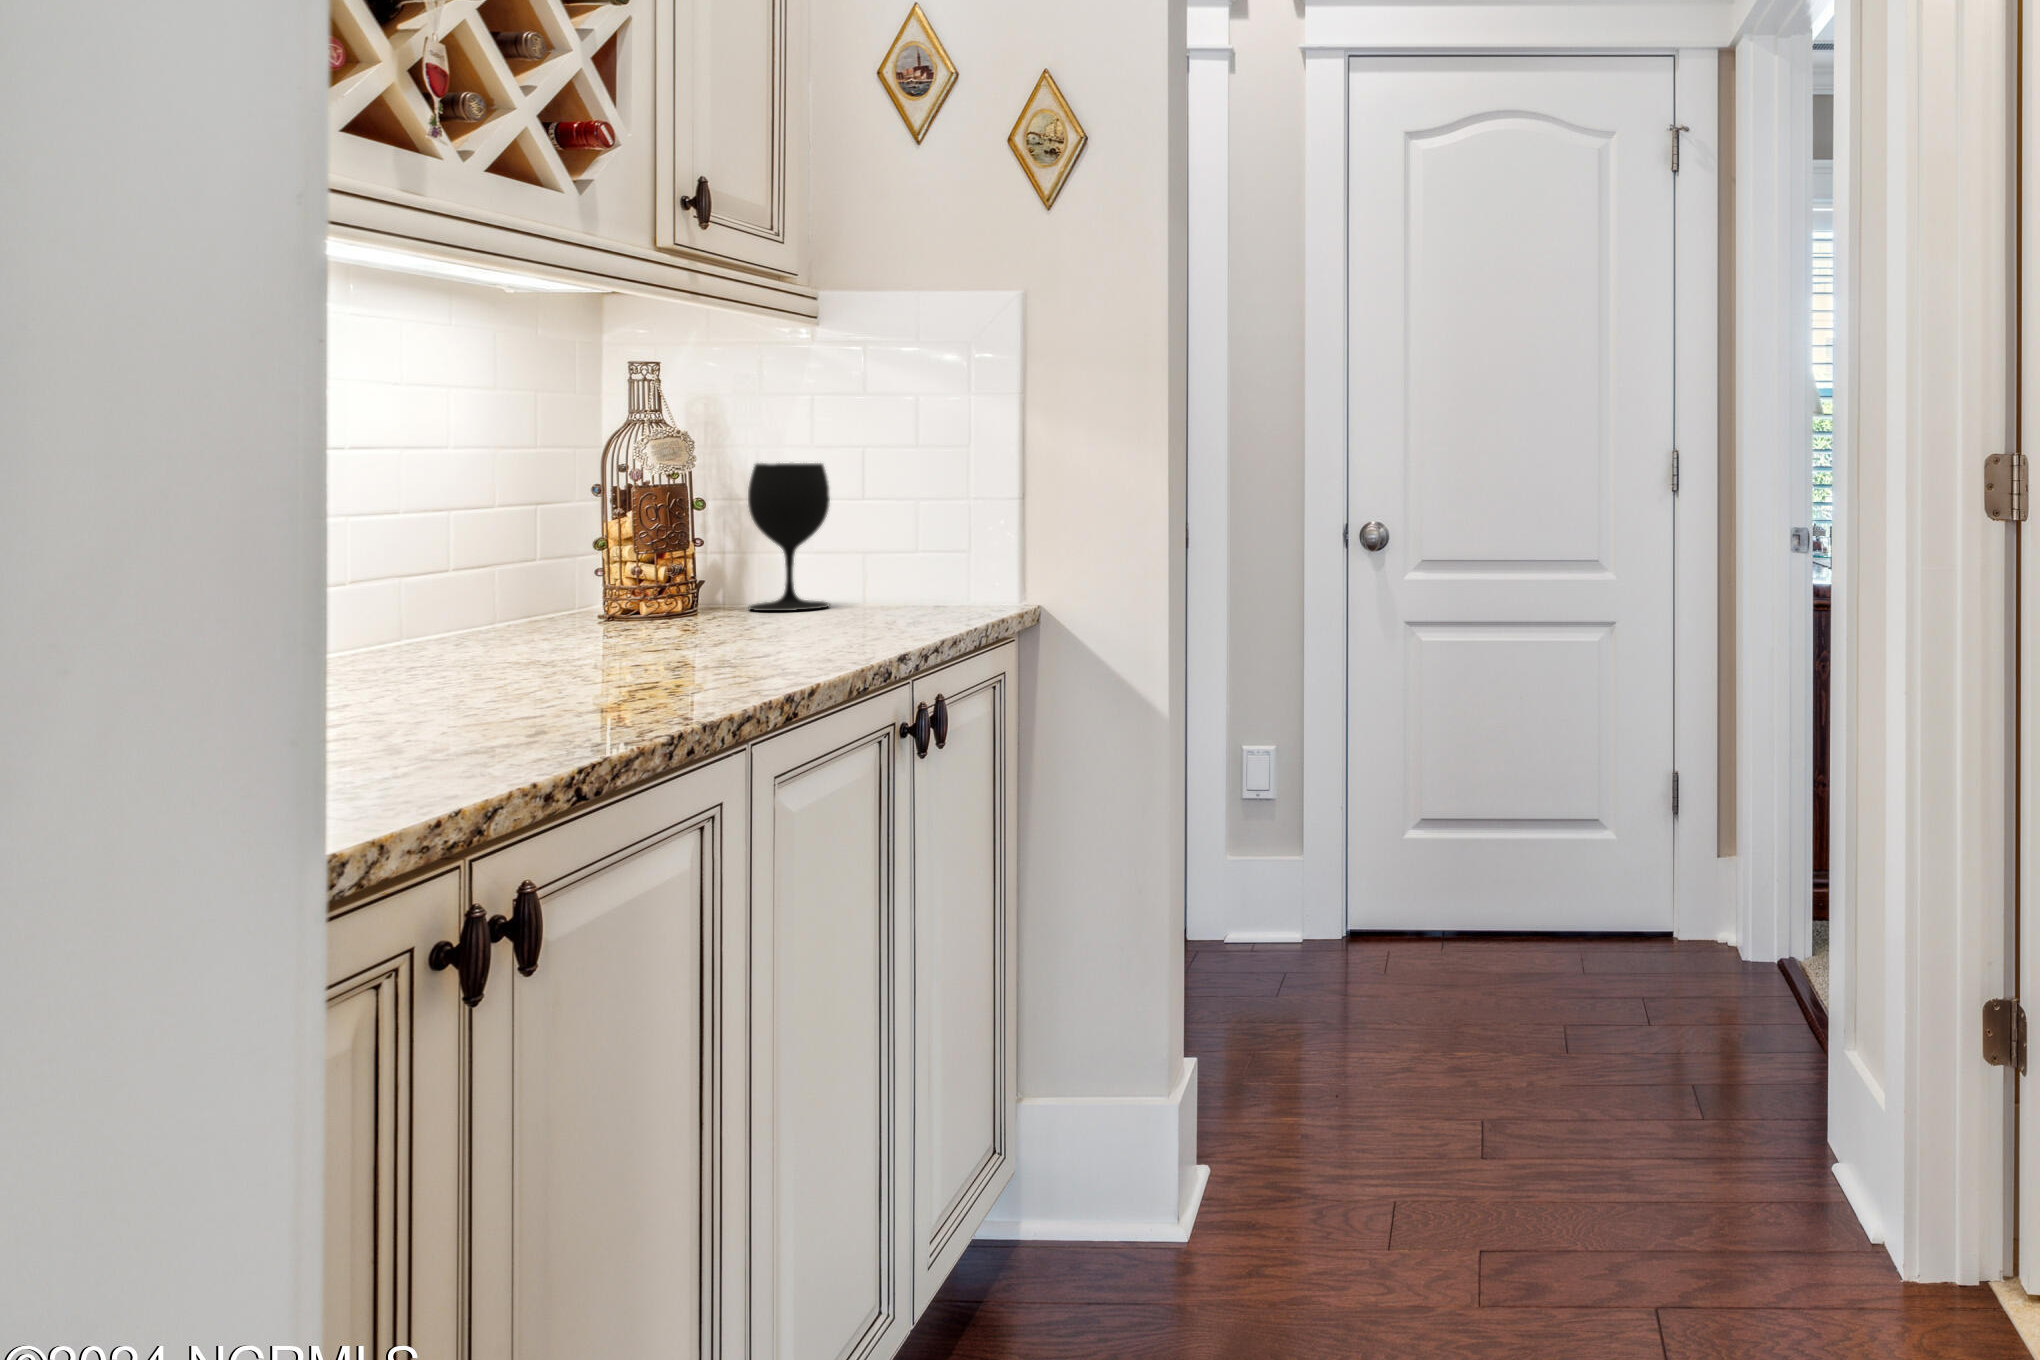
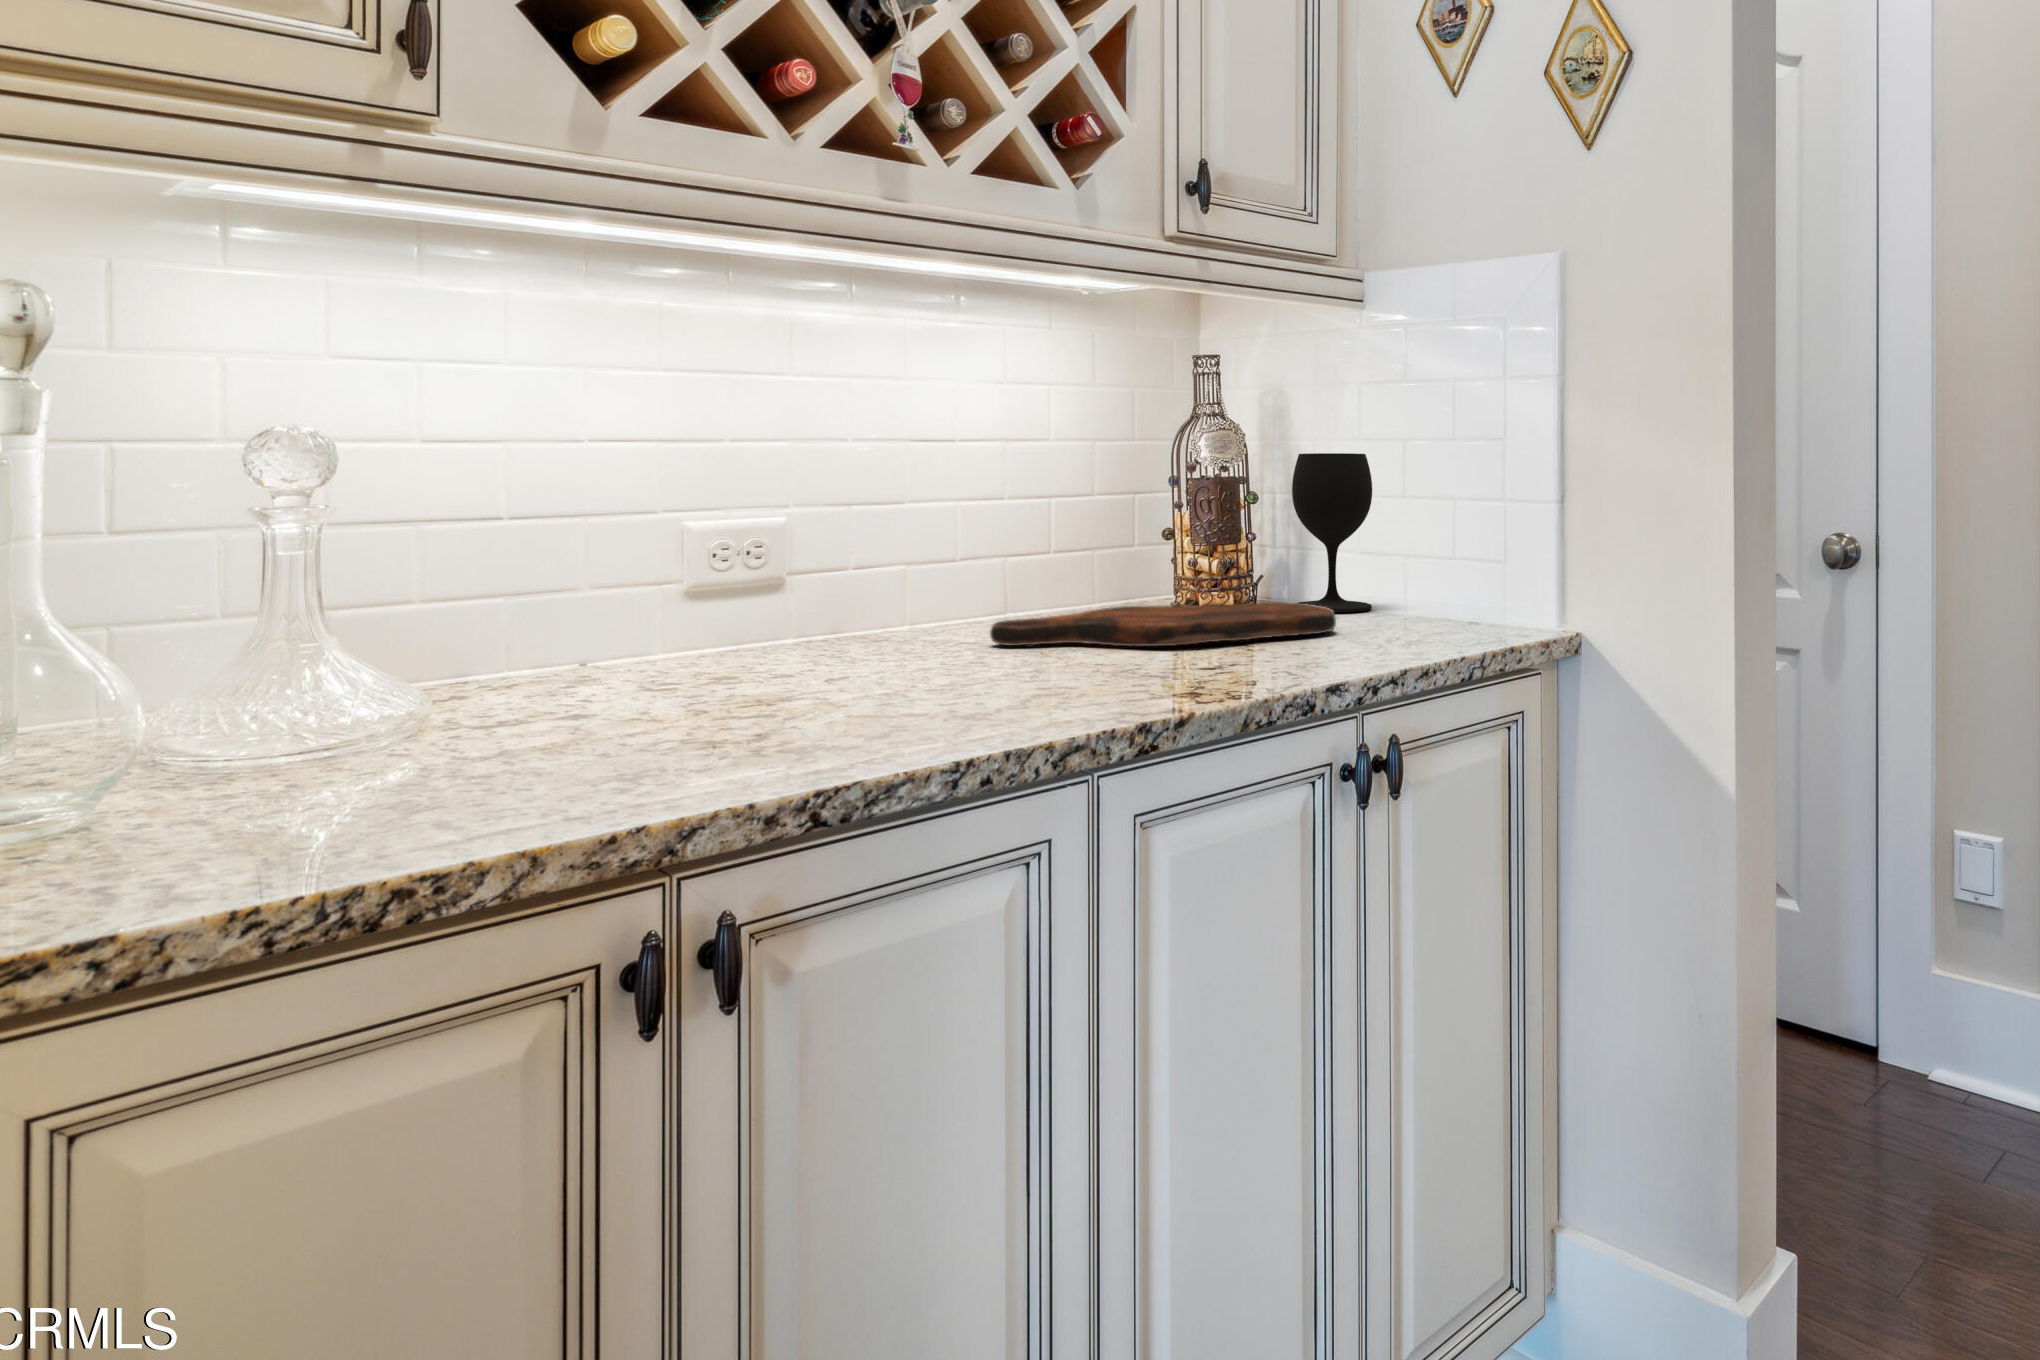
cutting board: none [484,601,835,655] -> present [990,603,1336,646]

